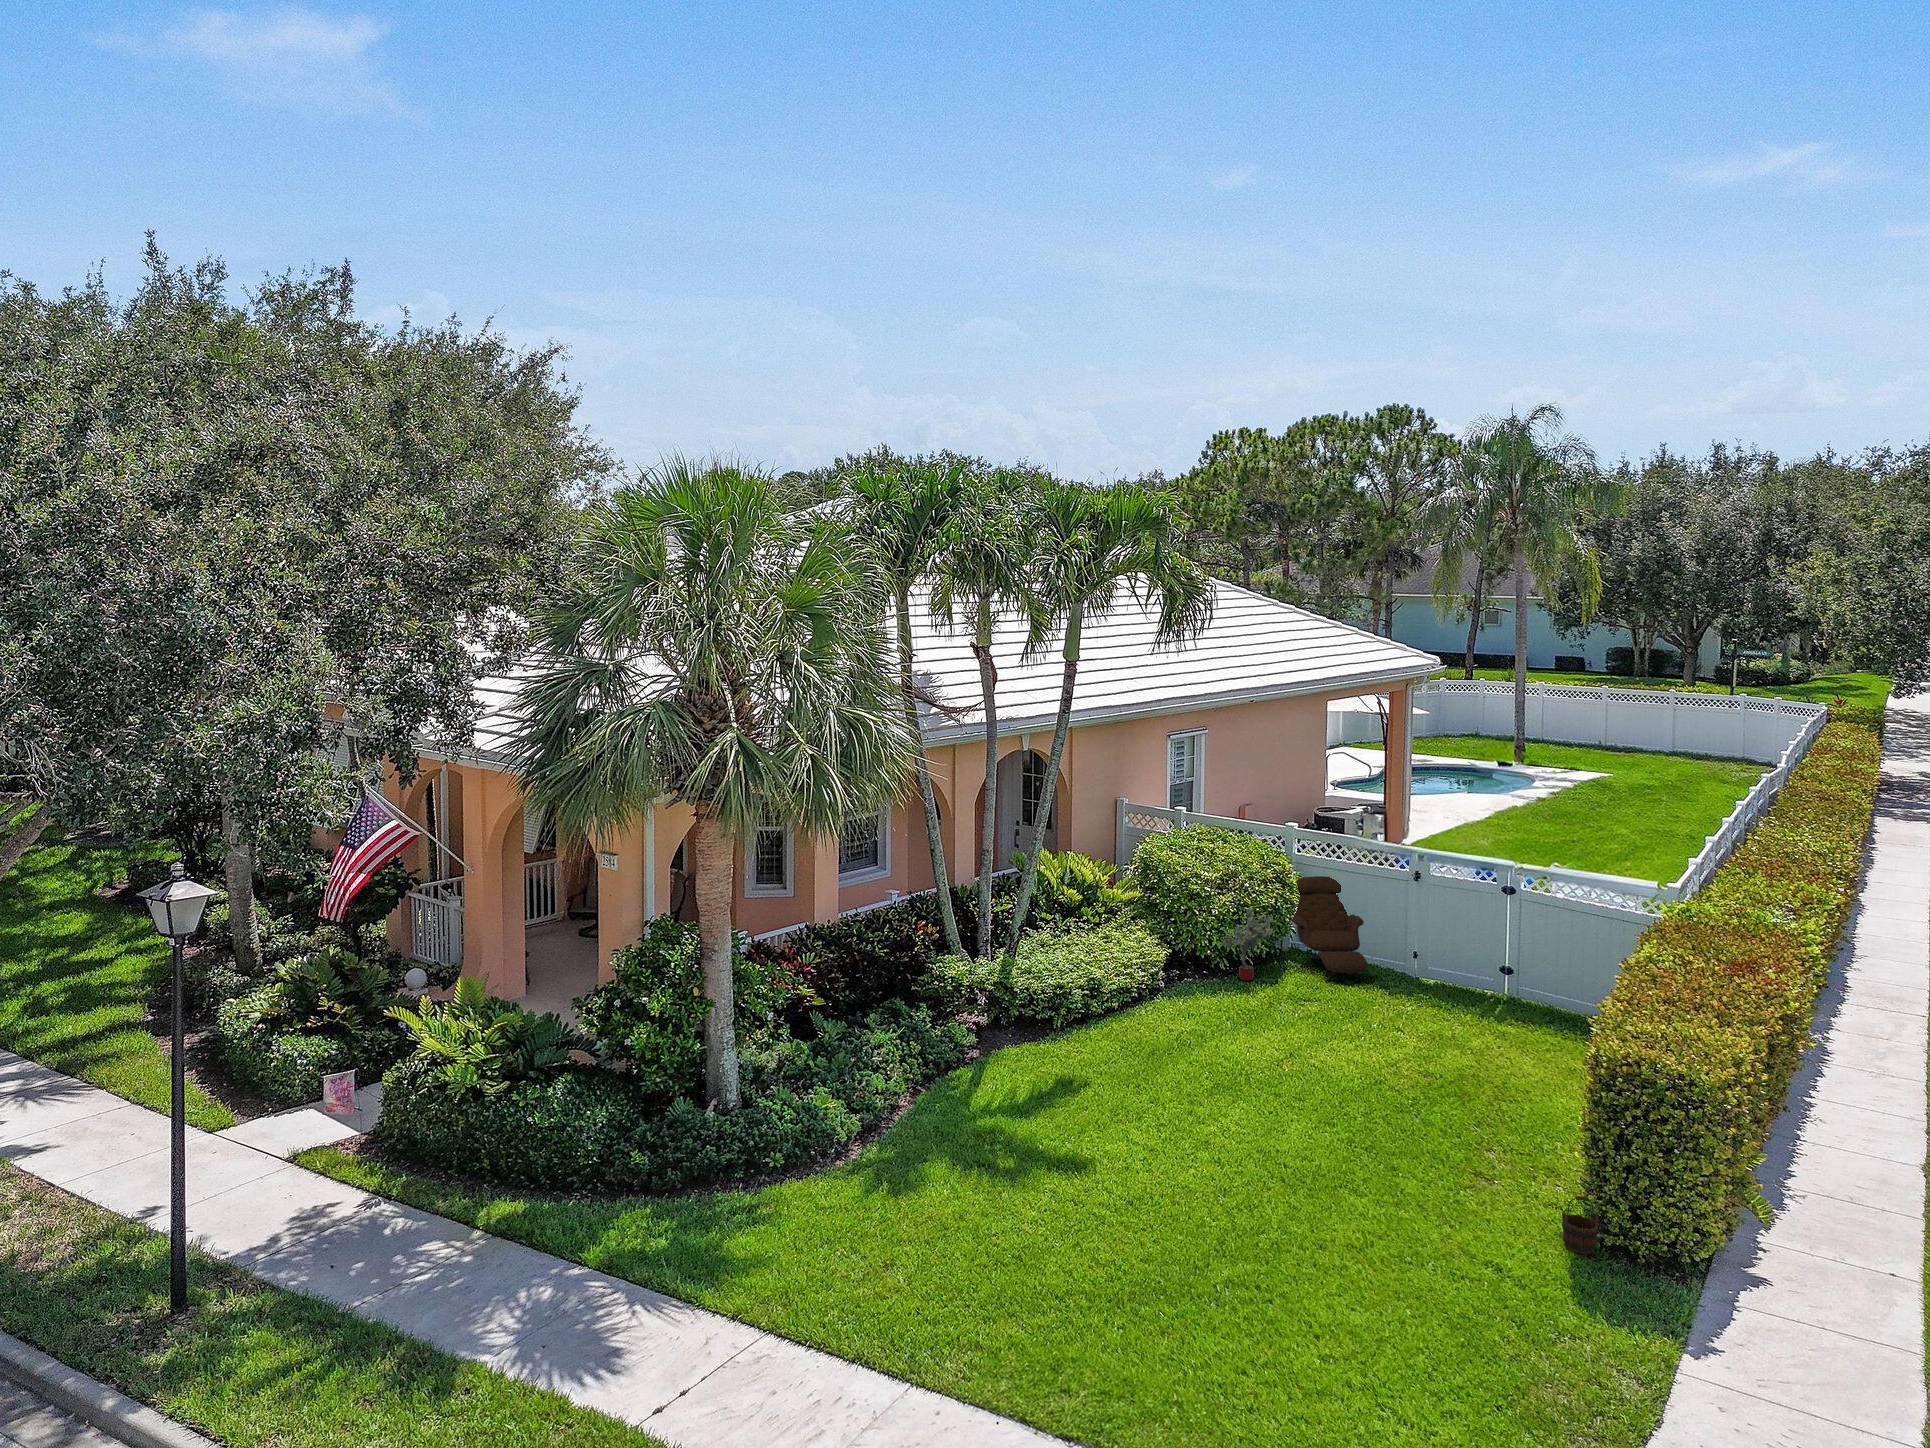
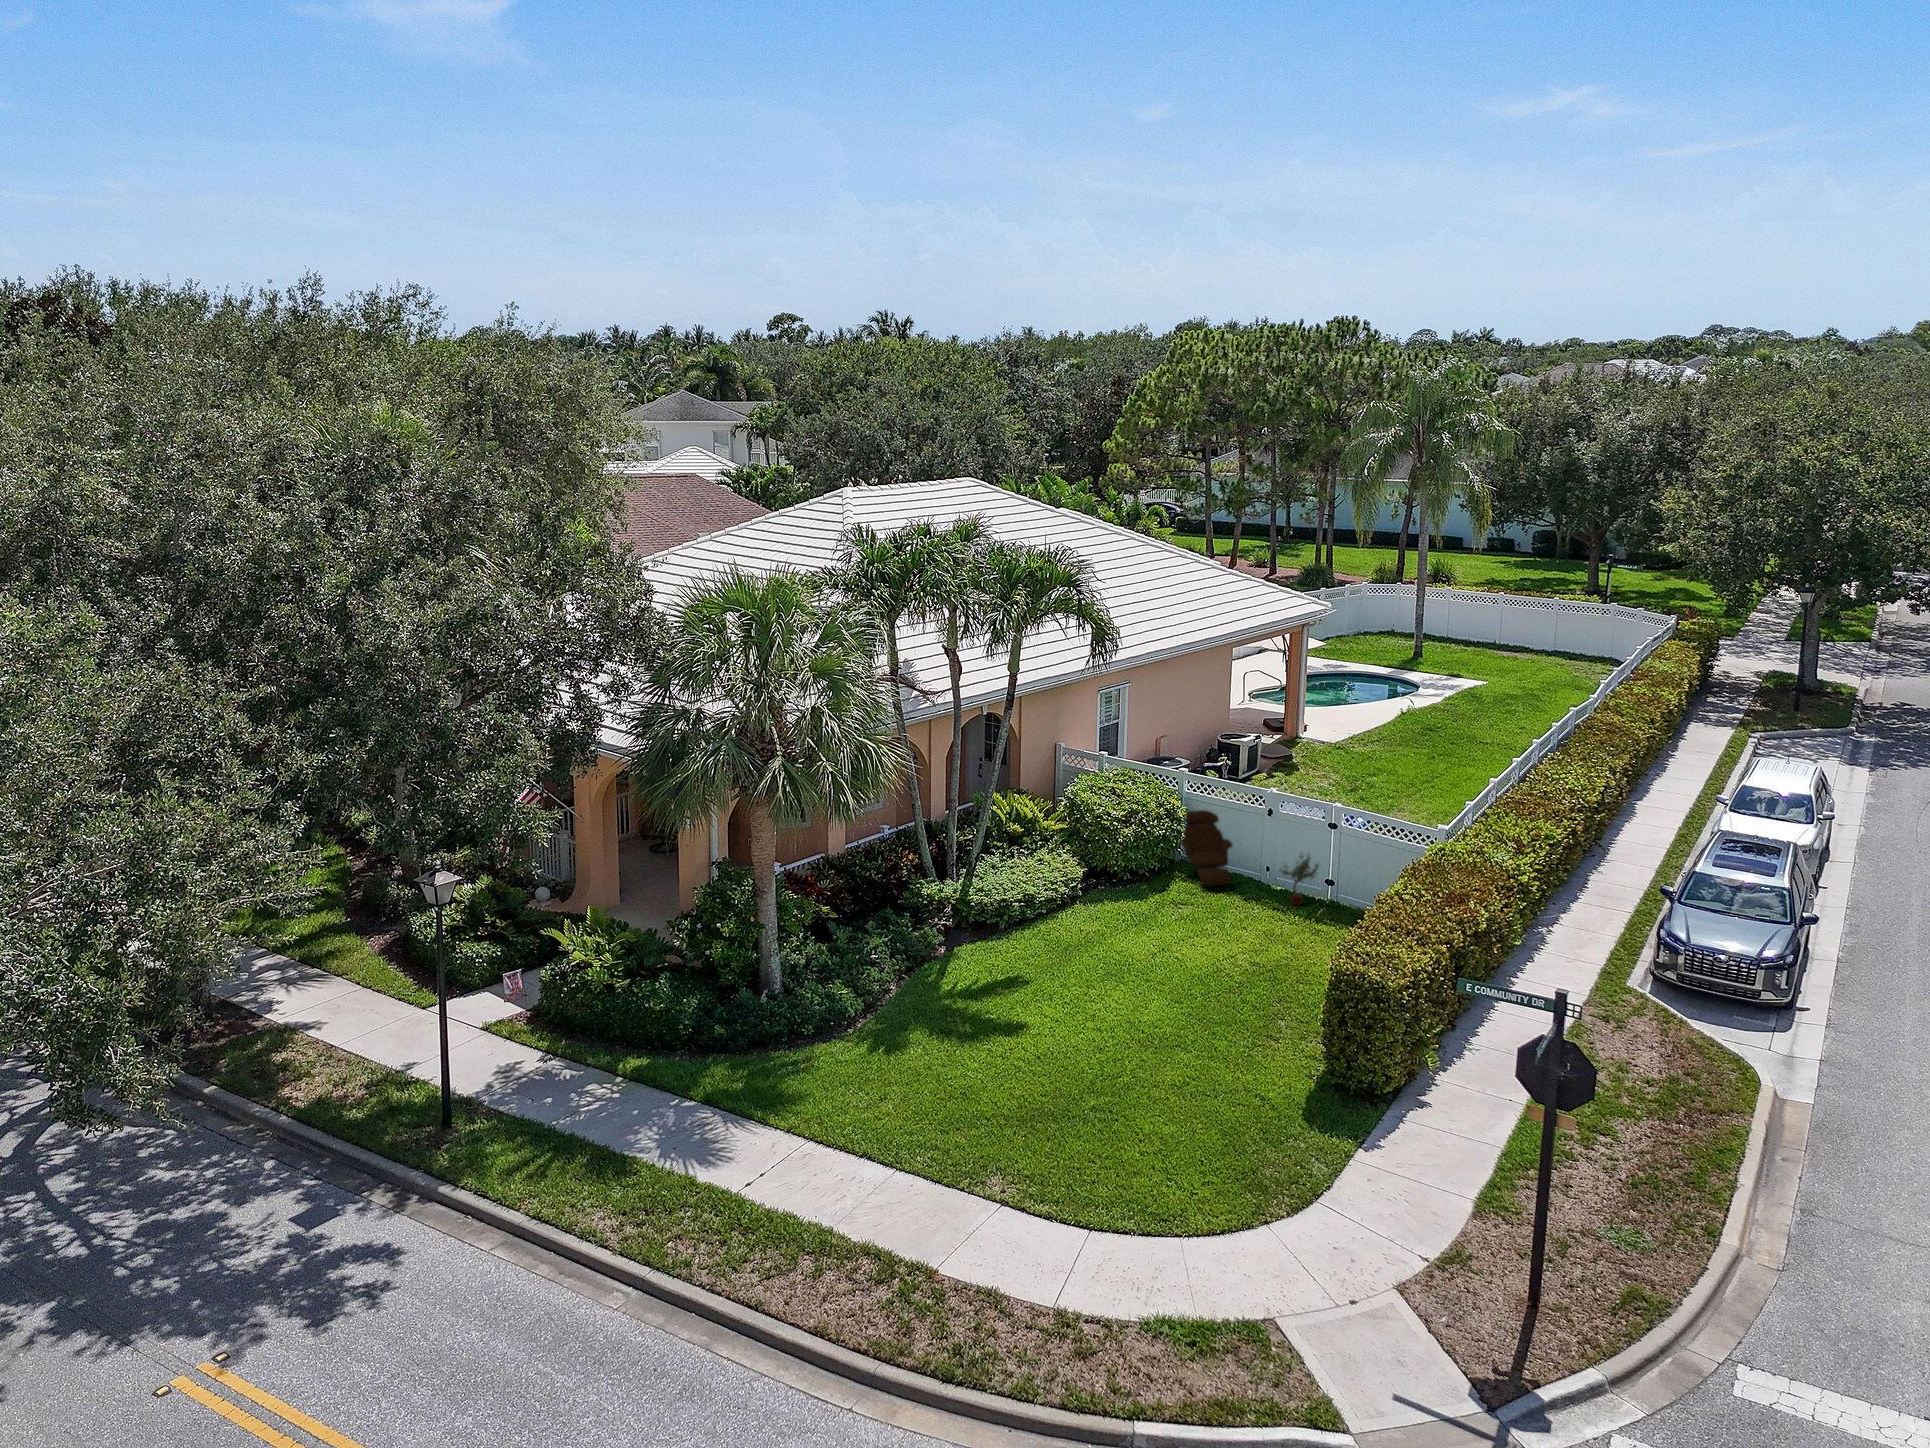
potted tree: present [1220,907,1273,981] -> present [1279,854,1319,905]
wooden bucket: present [1562,1196,1599,1254] -> none [1301,1057,1323,1091]

